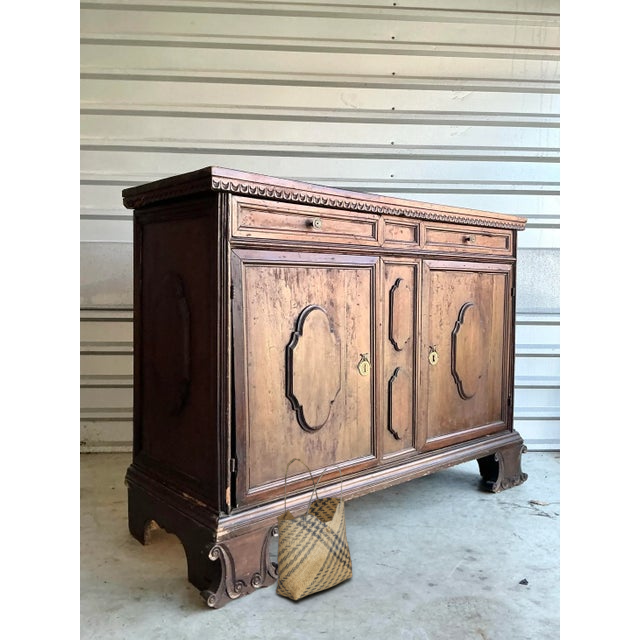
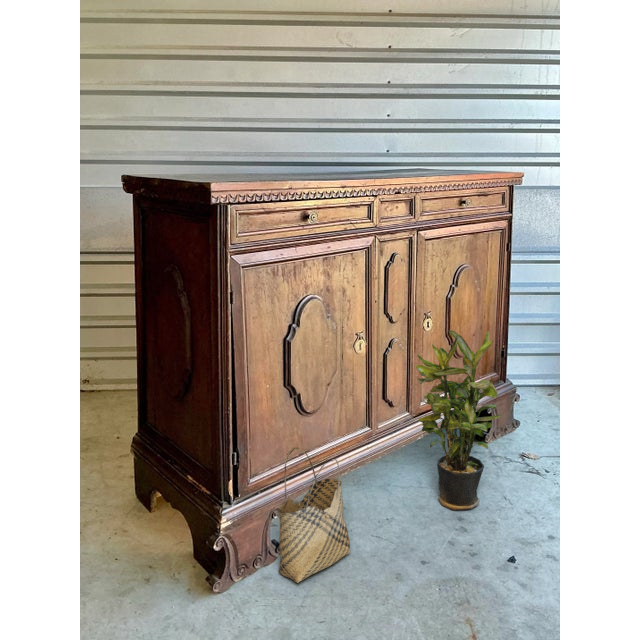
potted plant: none [420,355,512,546] -> present [416,330,502,510]

